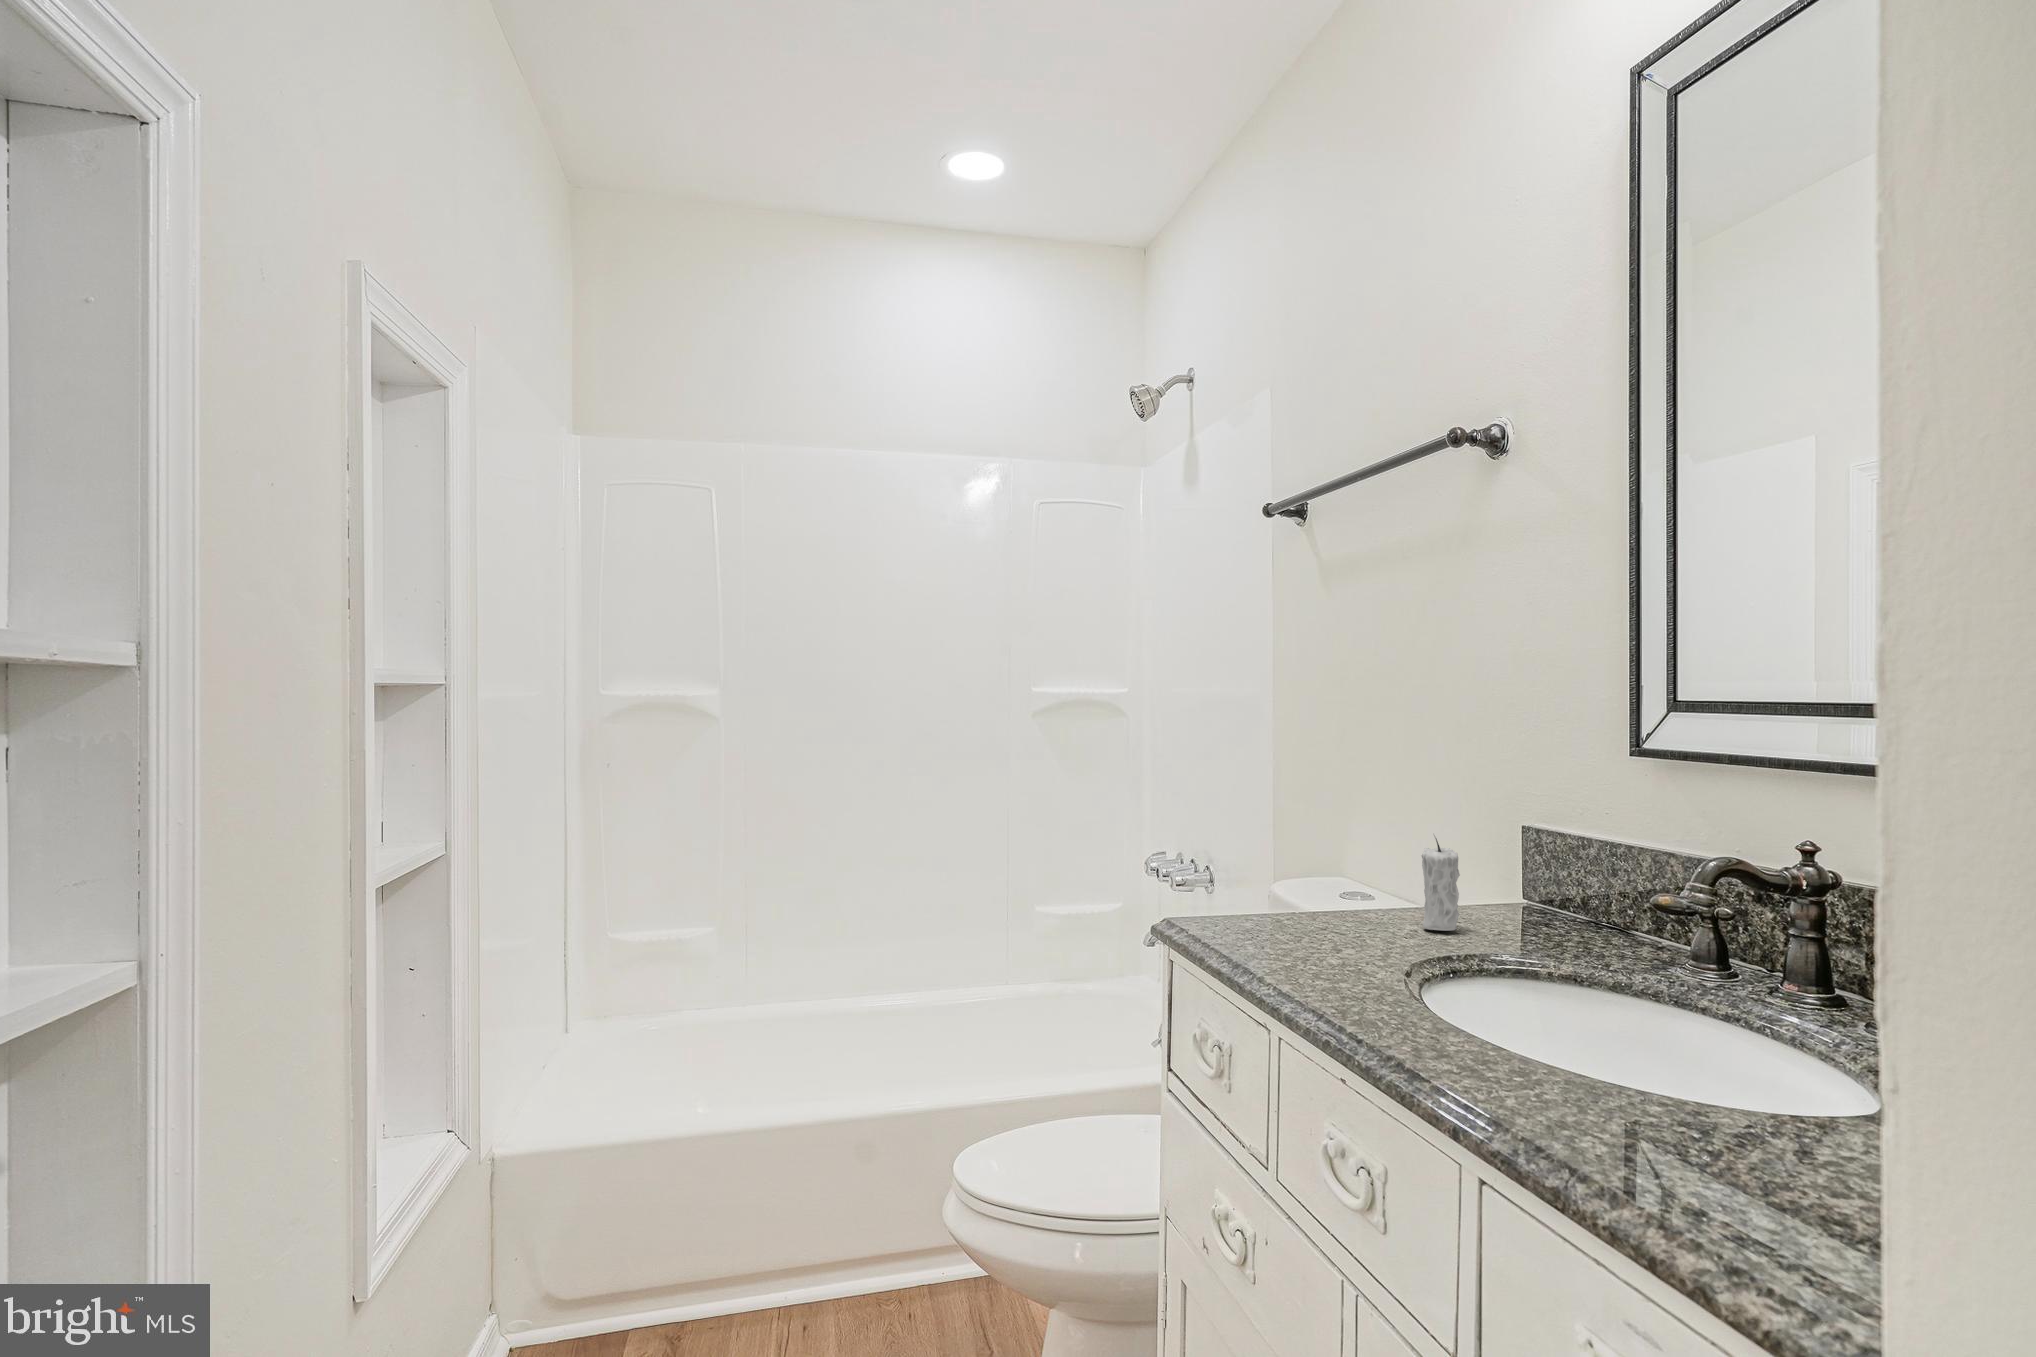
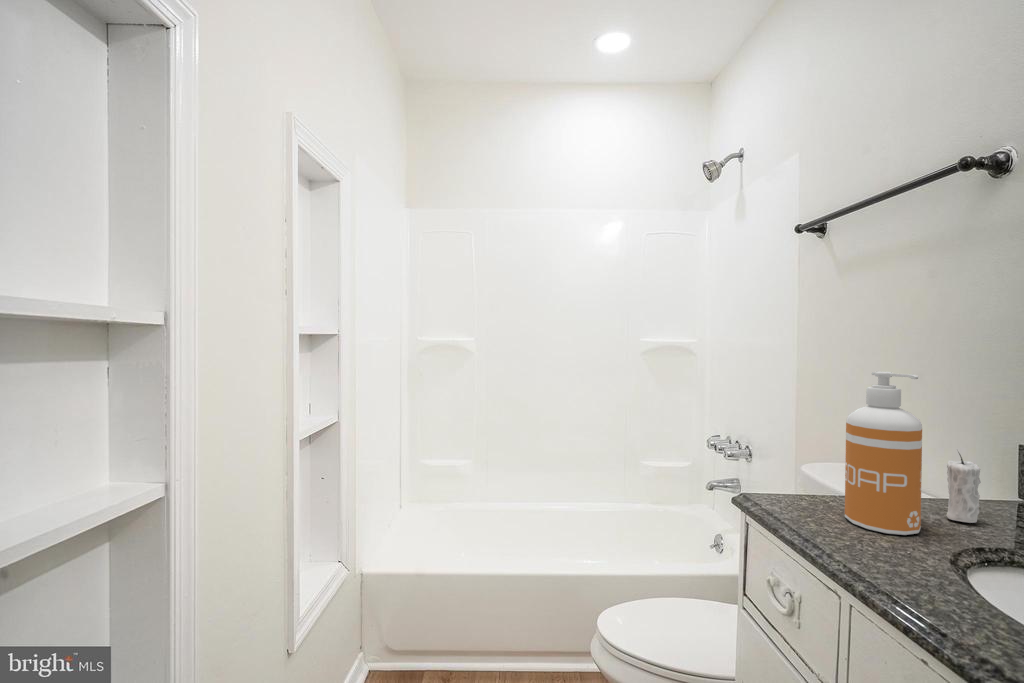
soap dispenser: none [1293,727,1384,950] -> present [845,371,922,535]

